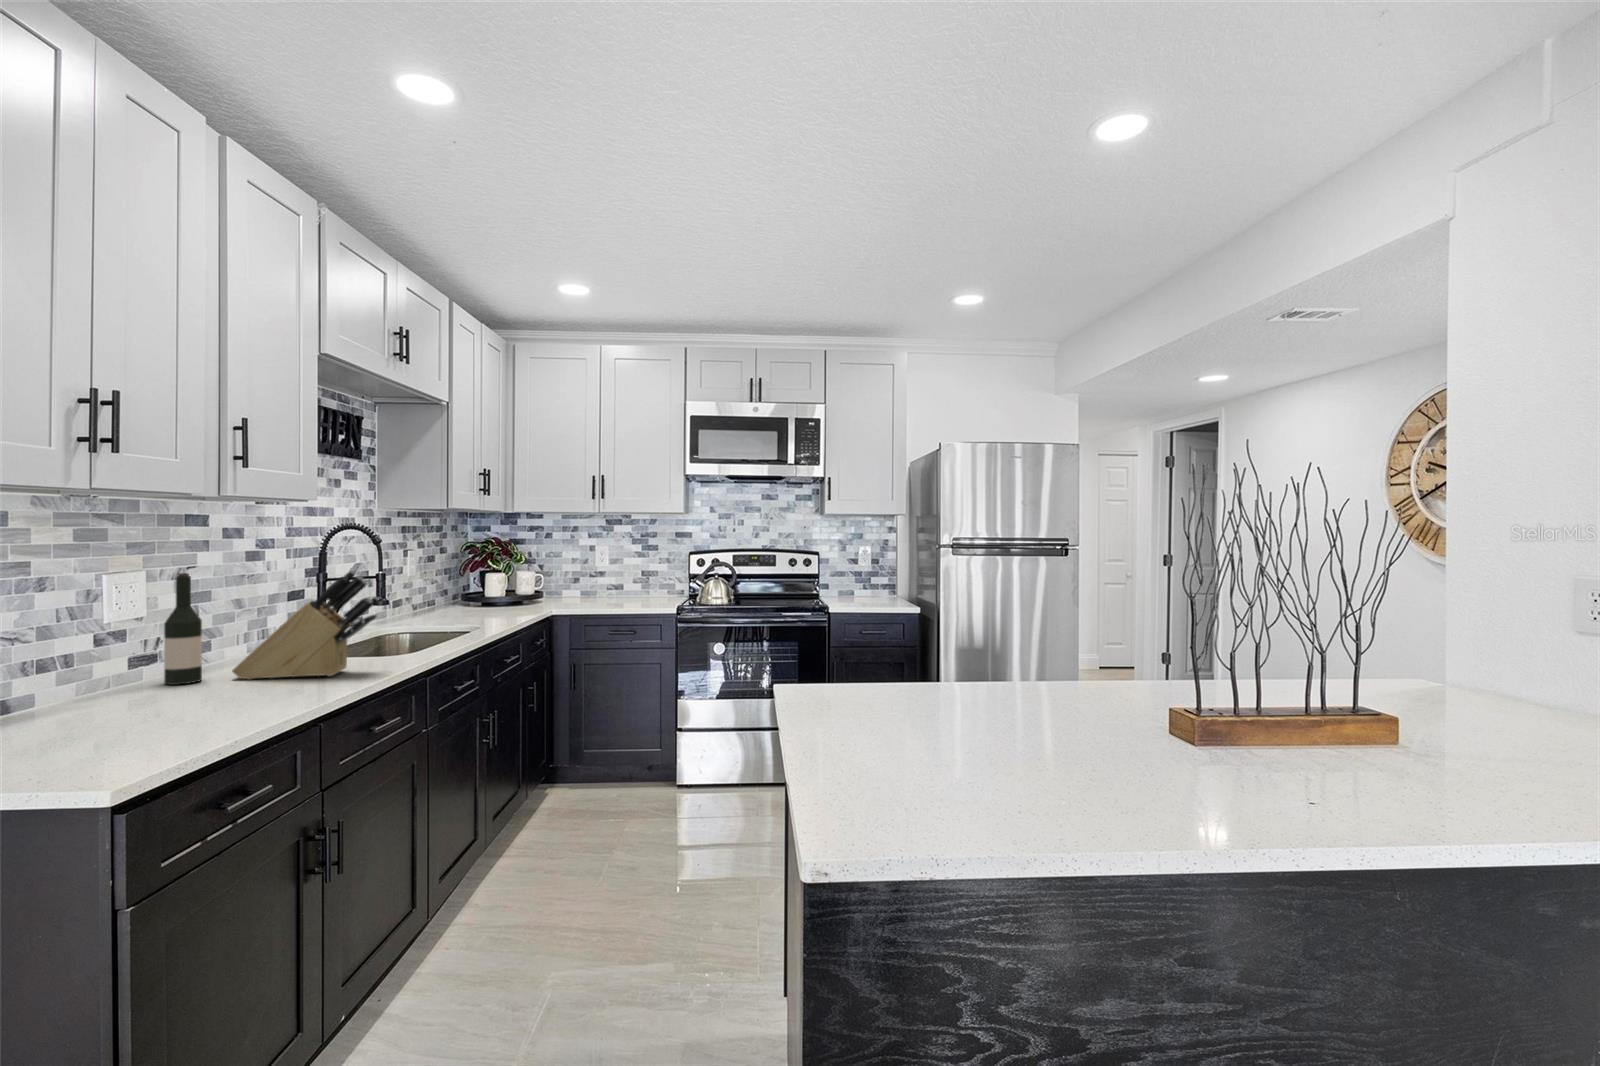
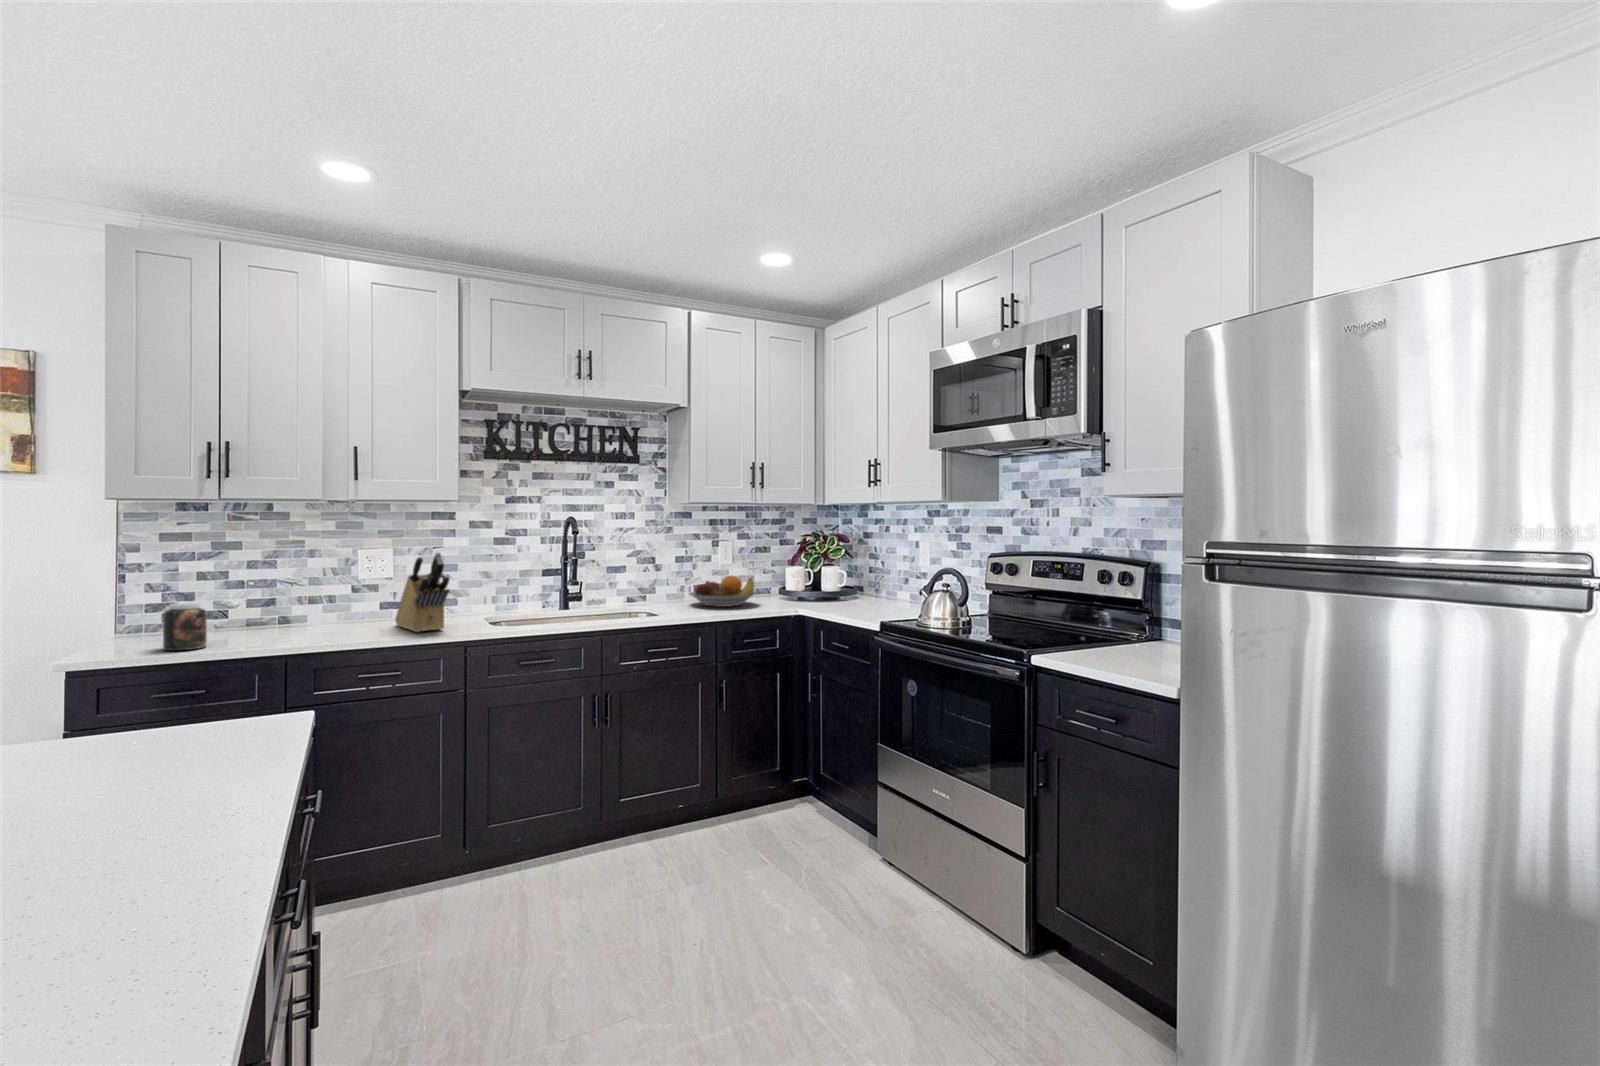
wine bottle: present [164,573,202,685] -> none [372,550,395,623]
fruit bowl: none [409,585,489,619] -> present [689,576,756,607]
jar: none [79,670,161,758] -> present [163,603,207,651]

